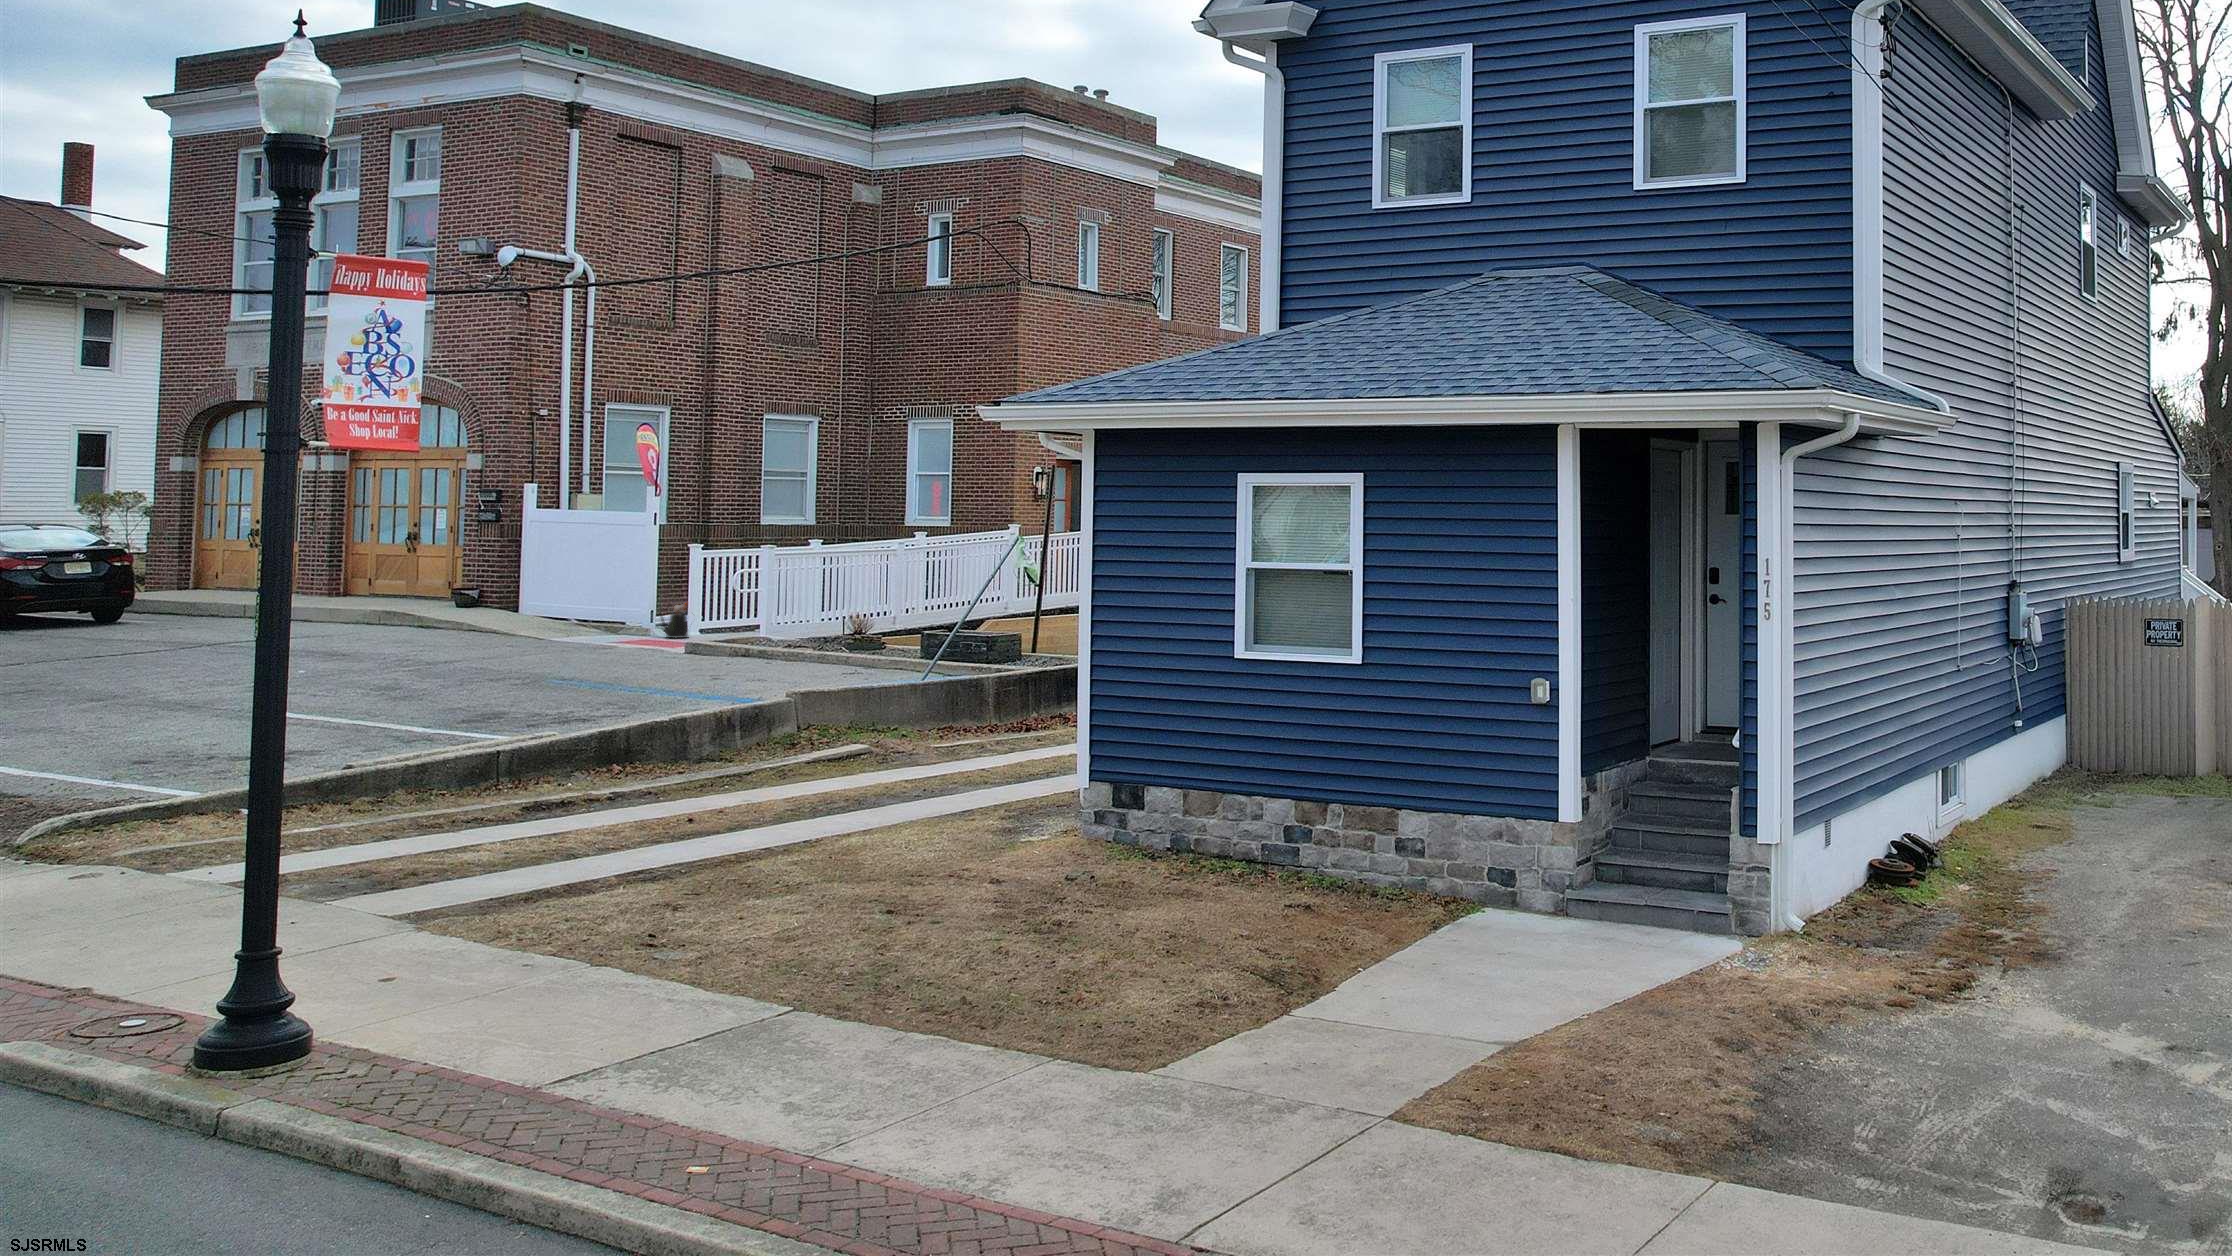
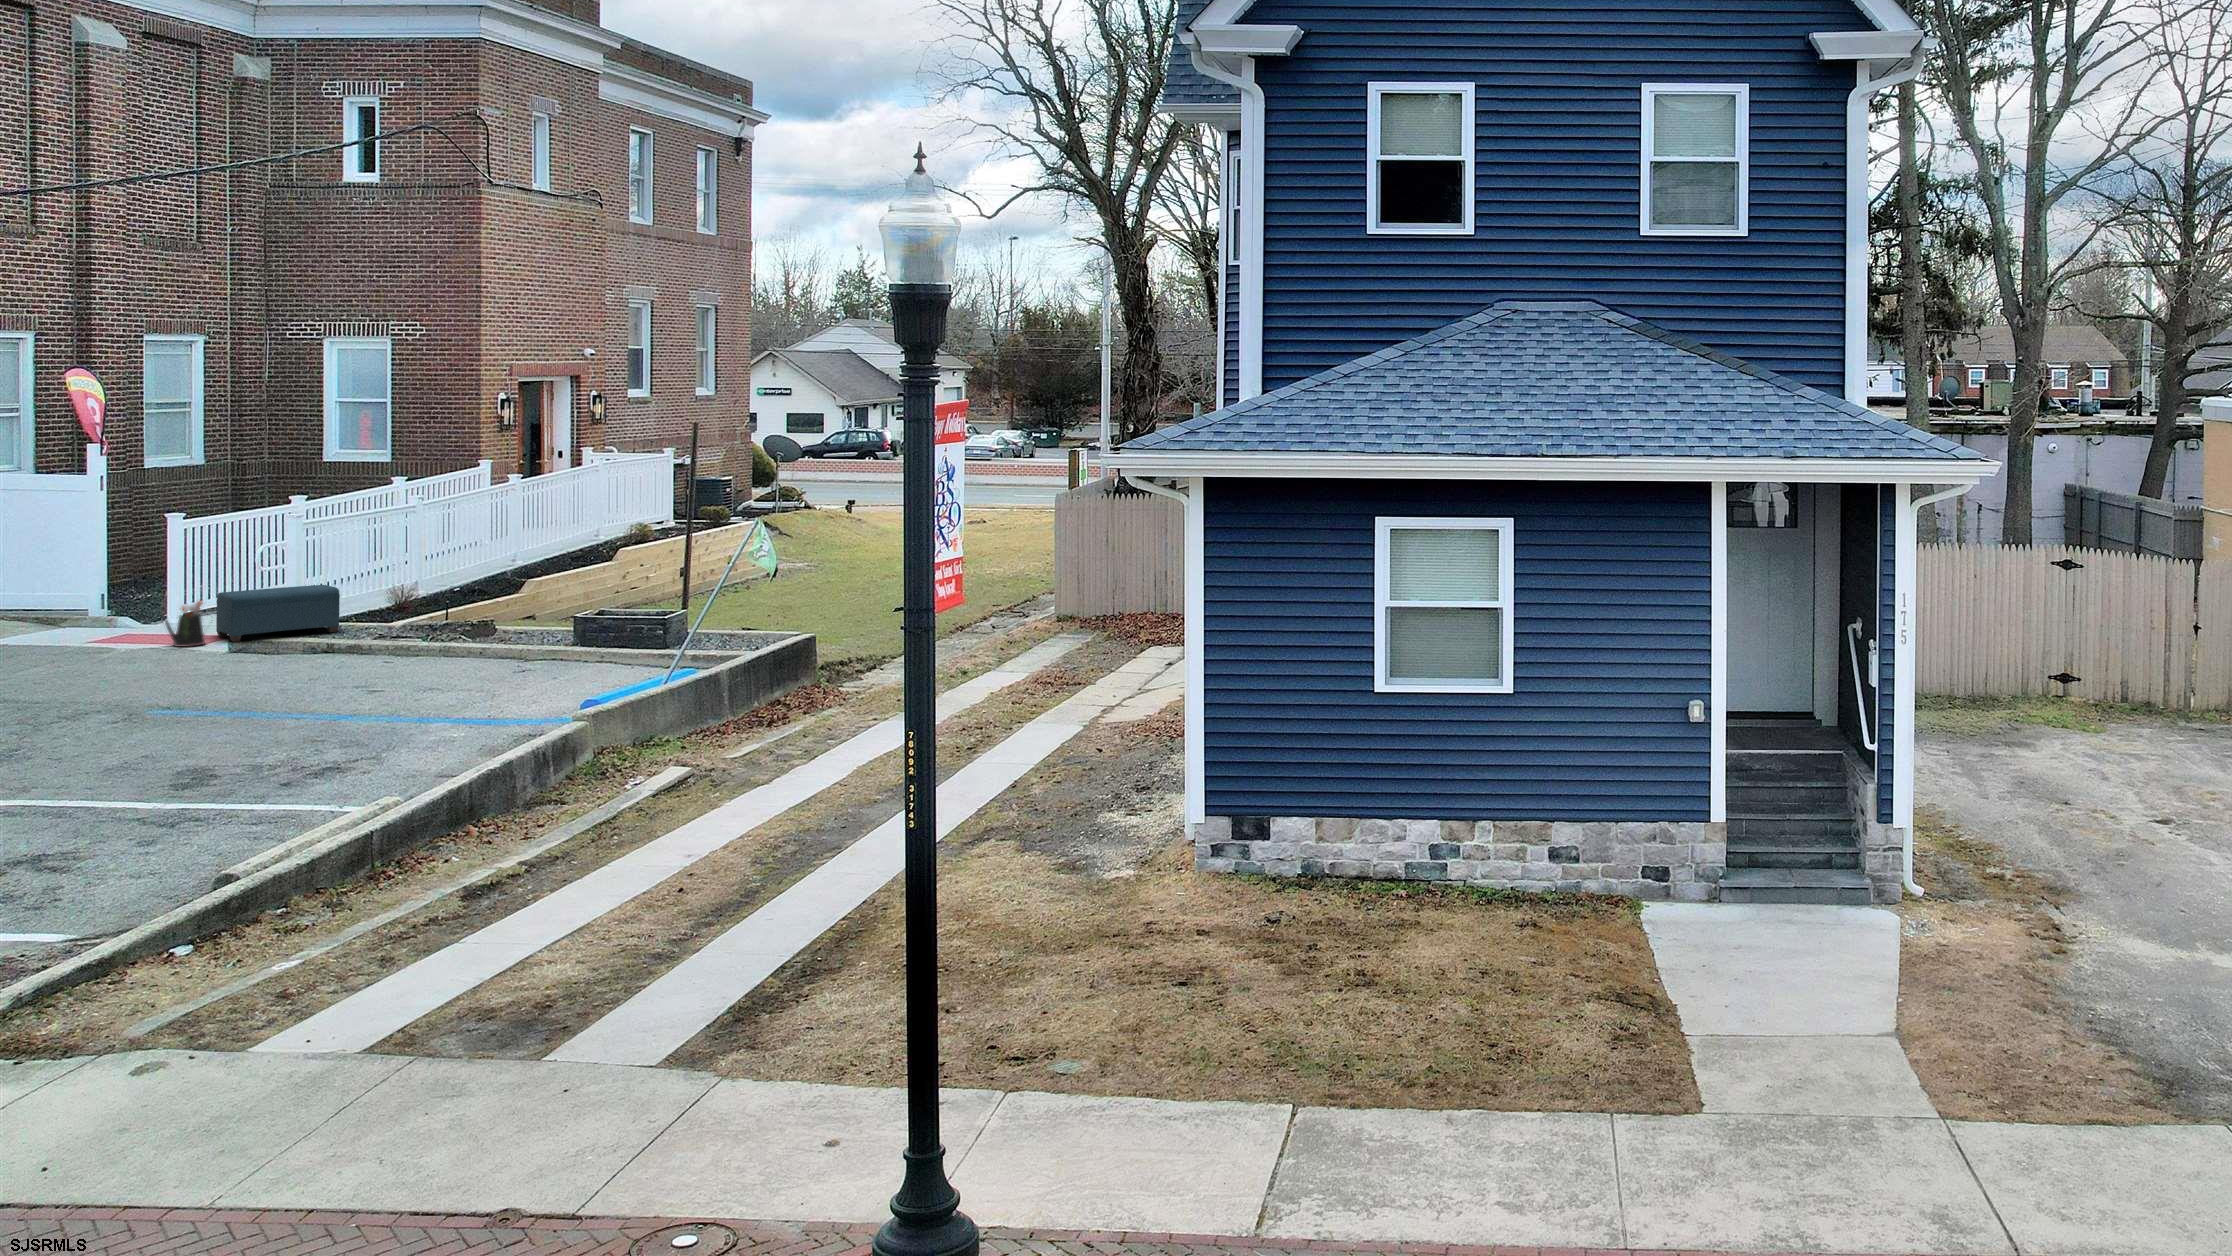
bench: none [706,598,792,638] -> present [216,585,340,642]

